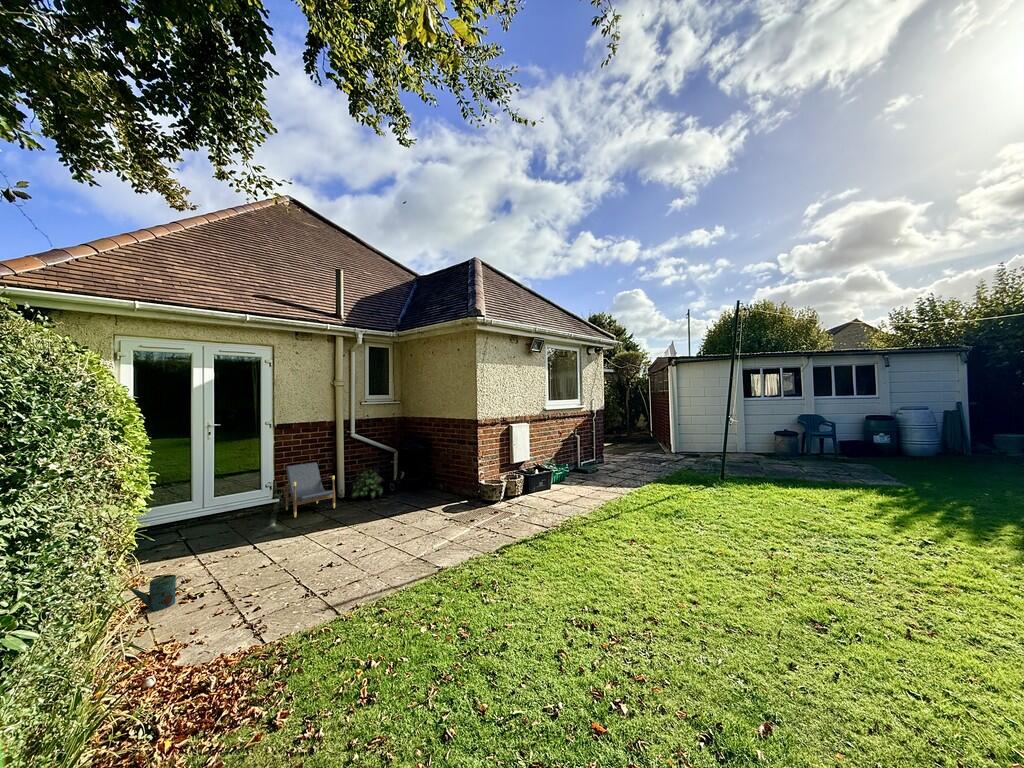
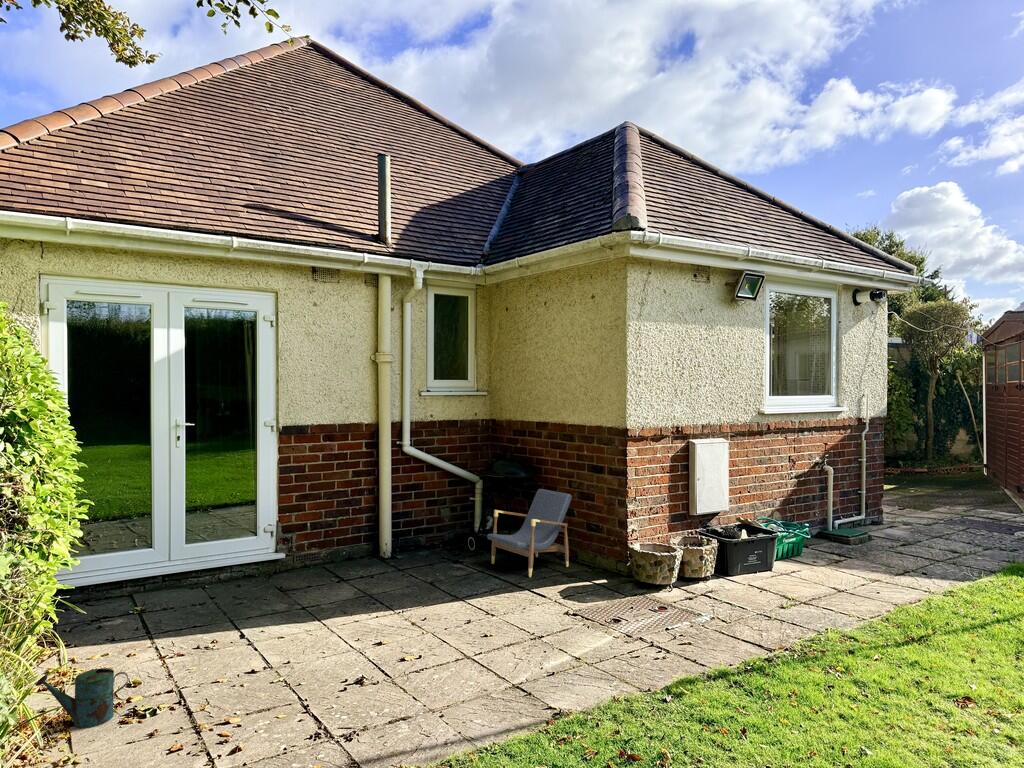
lounge chair: present [286,462,335,517] -> present [487,489,572,577]
potted plant: present [351,469,383,499] -> none [400,510,456,563]

